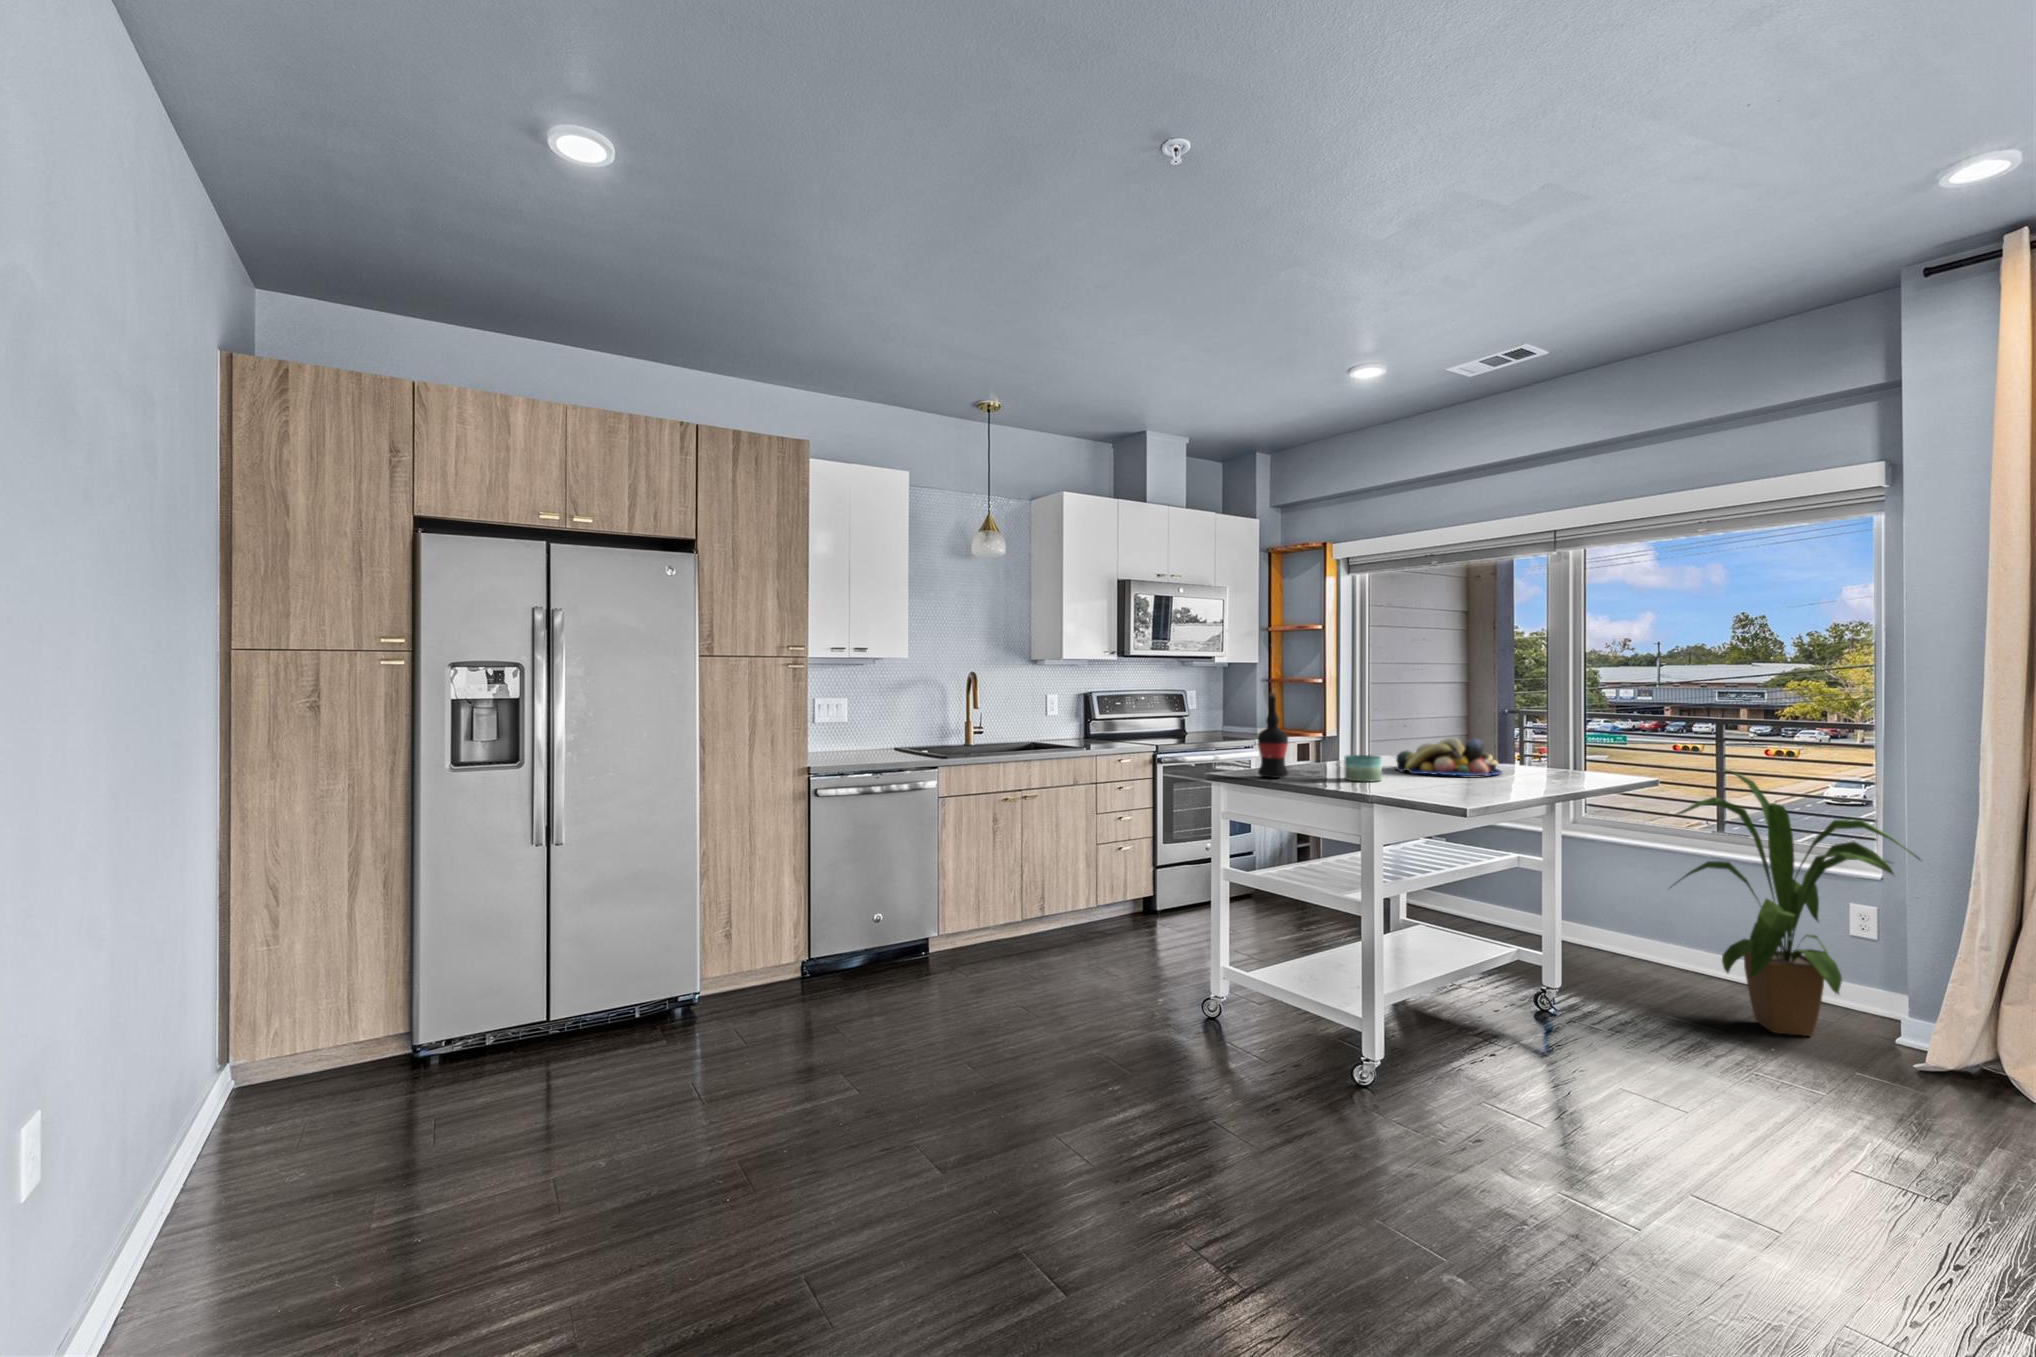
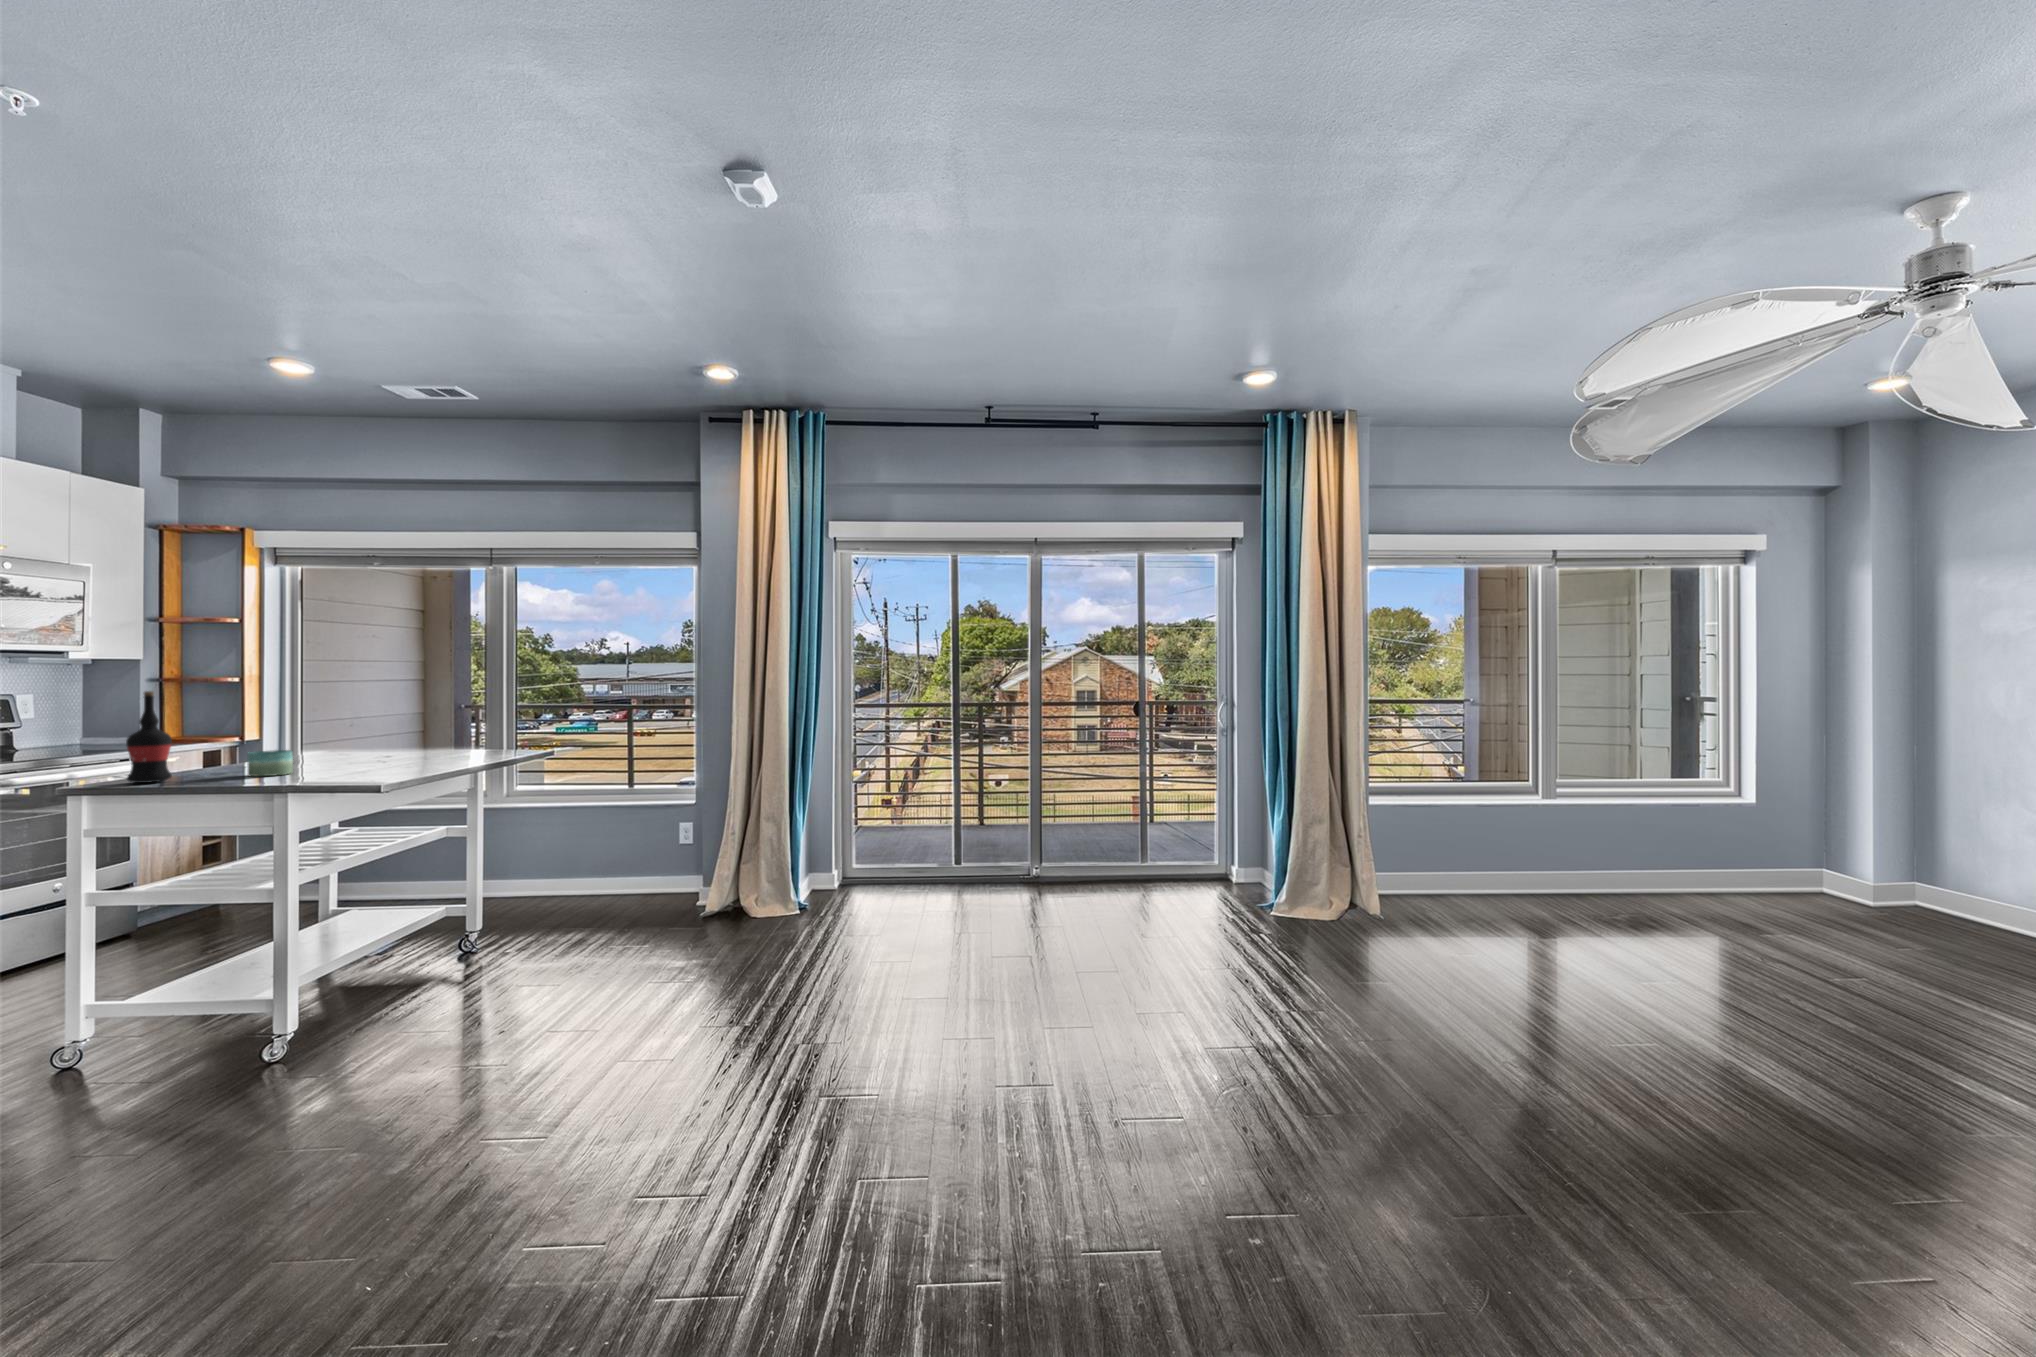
fruit bowl: present [1396,738,1502,776] -> none [312,728,424,764]
house plant: present [1671,768,1919,1036] -> none [565,739,712,921]

